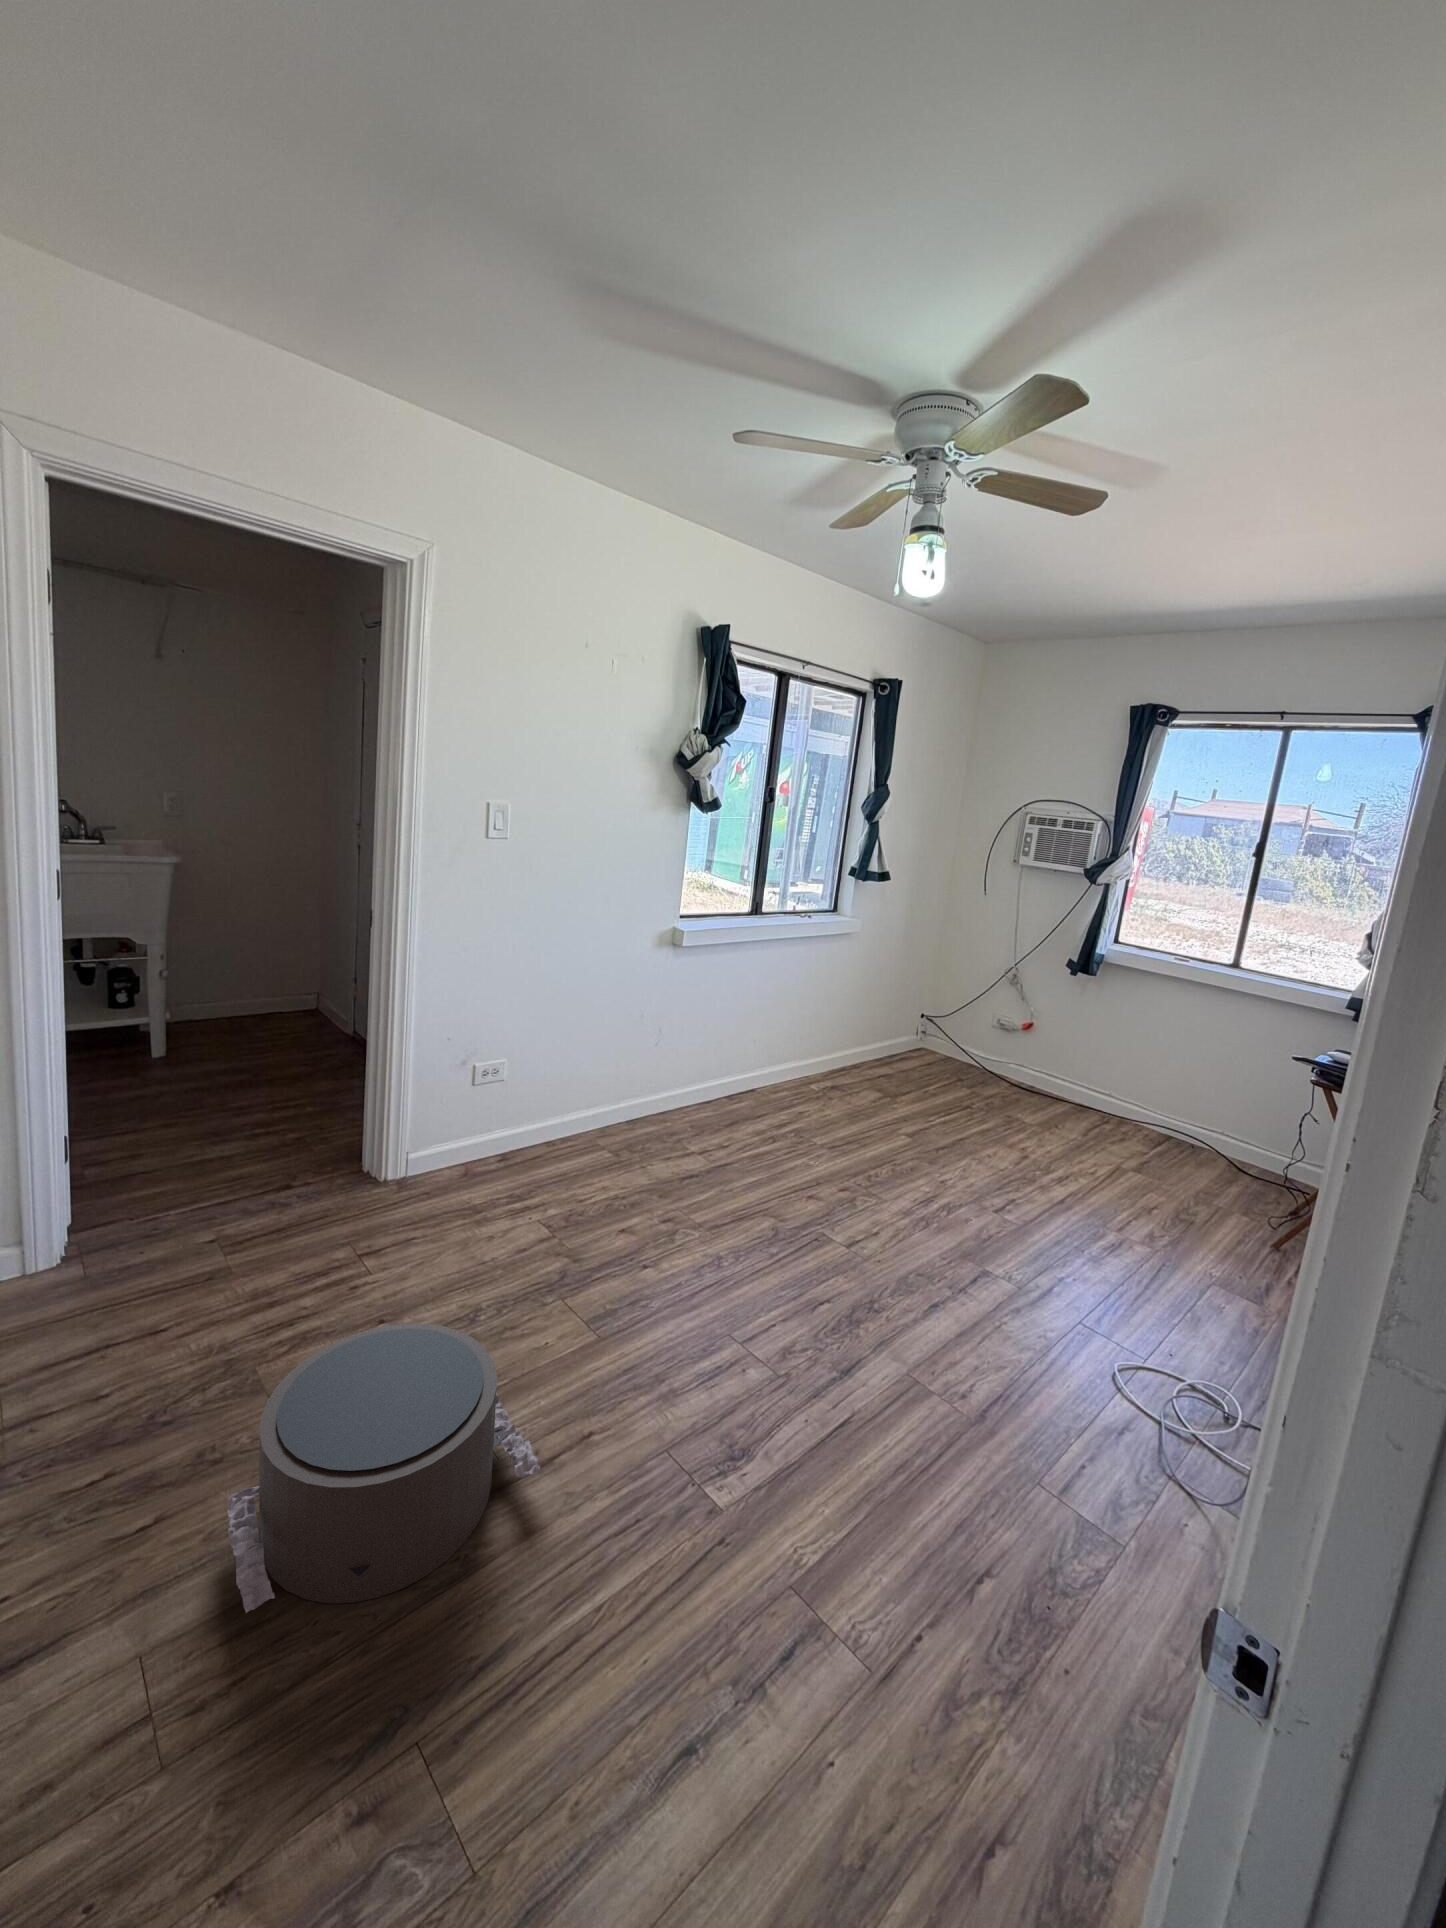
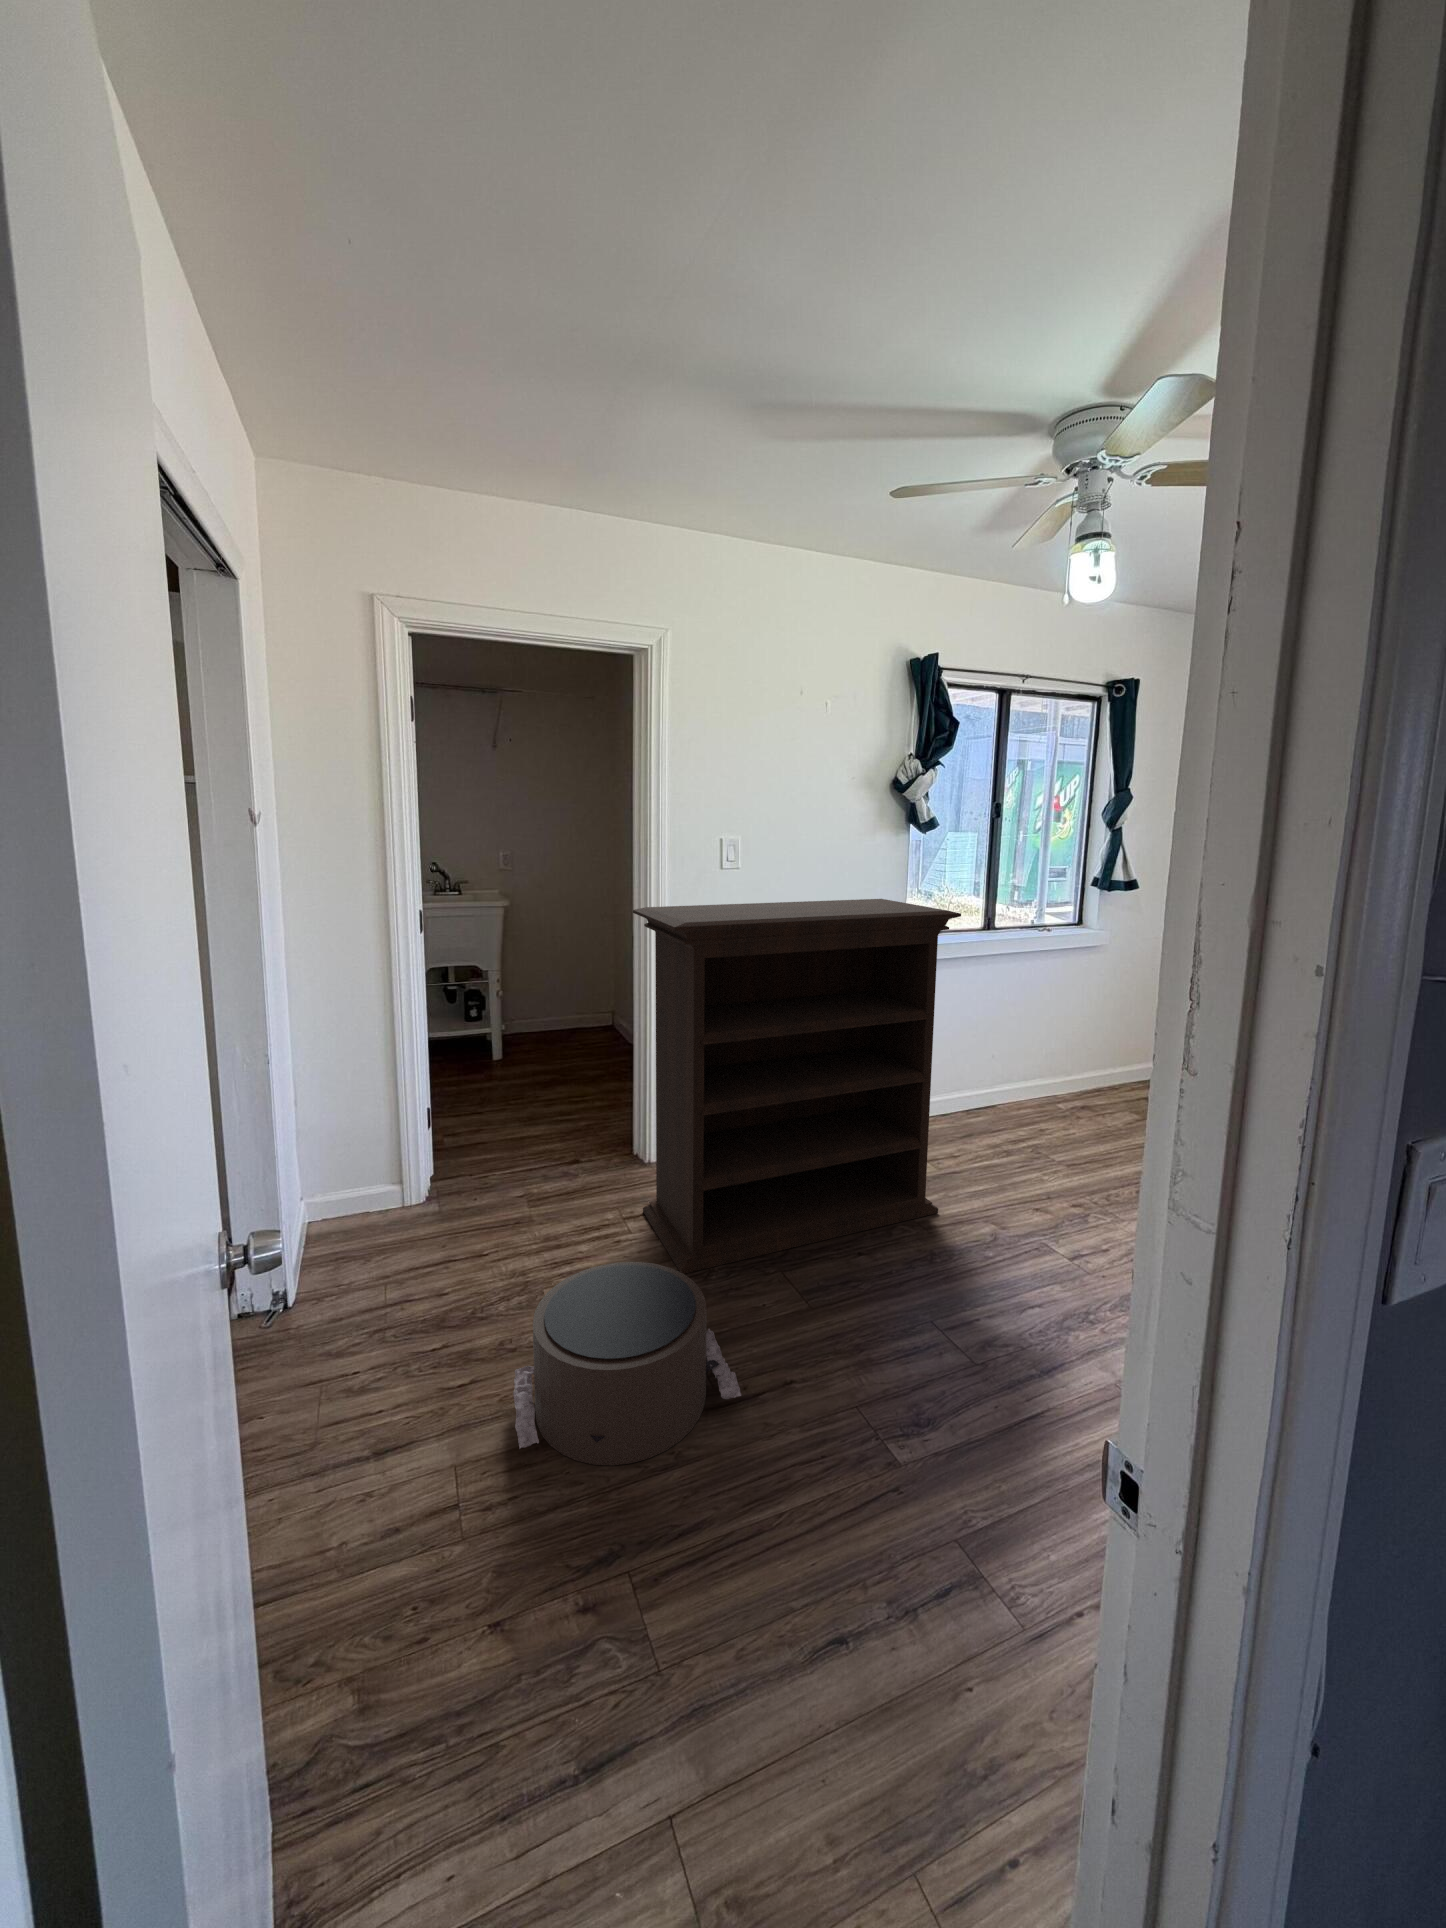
bookshelf: none [383,882,759,1321] -> present [633,899,961,1274]

